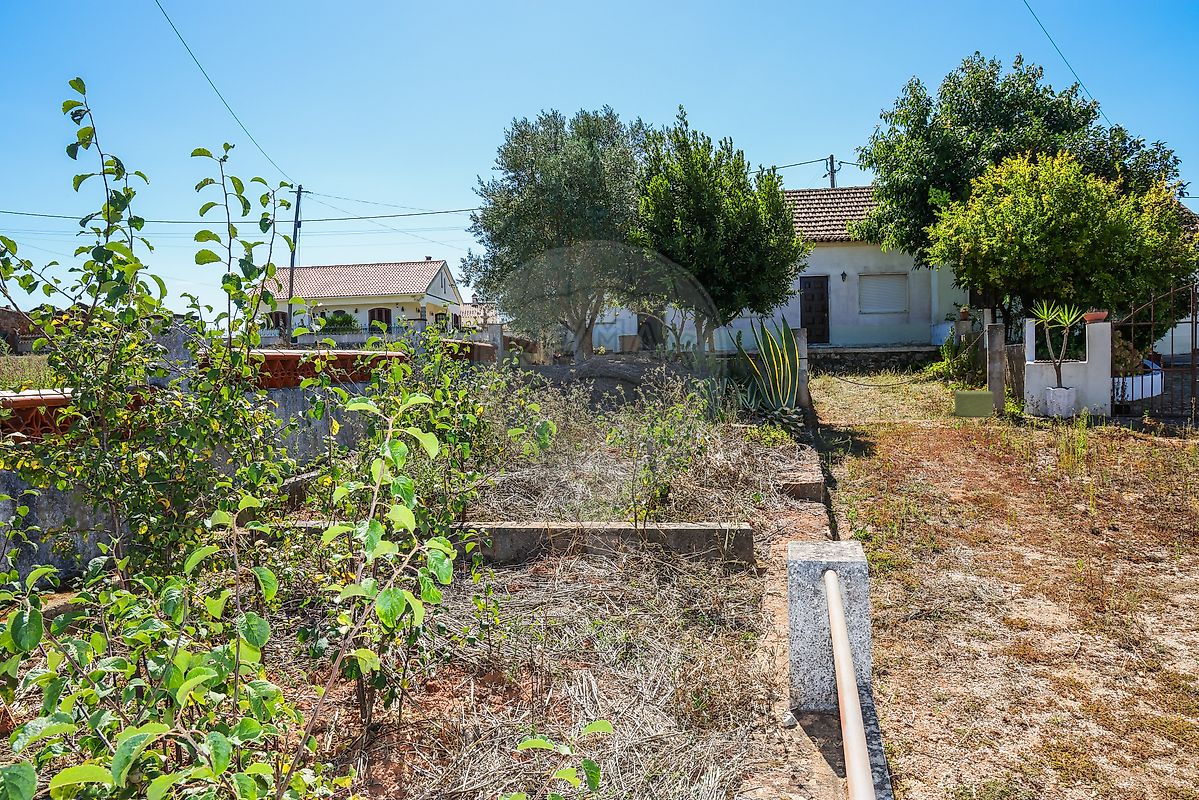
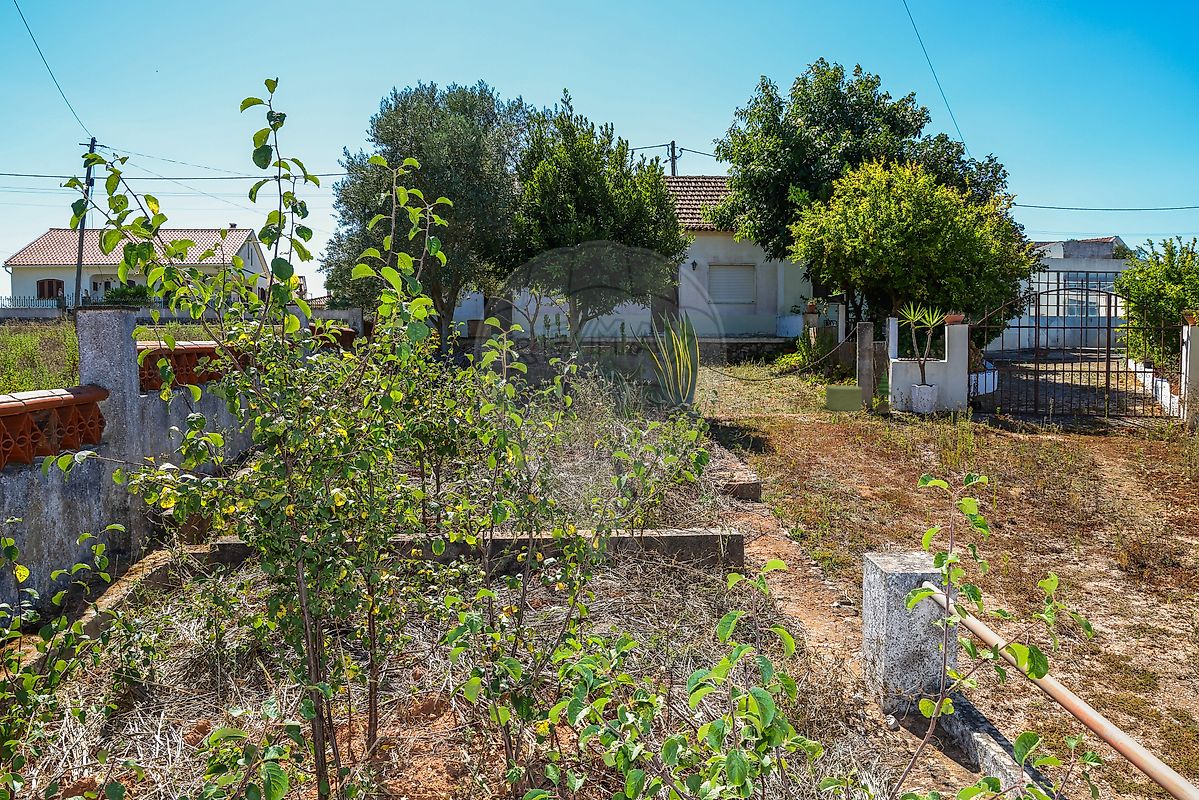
potted tree: none [1007,373,1026,420] -> present [877,372,892,414]

